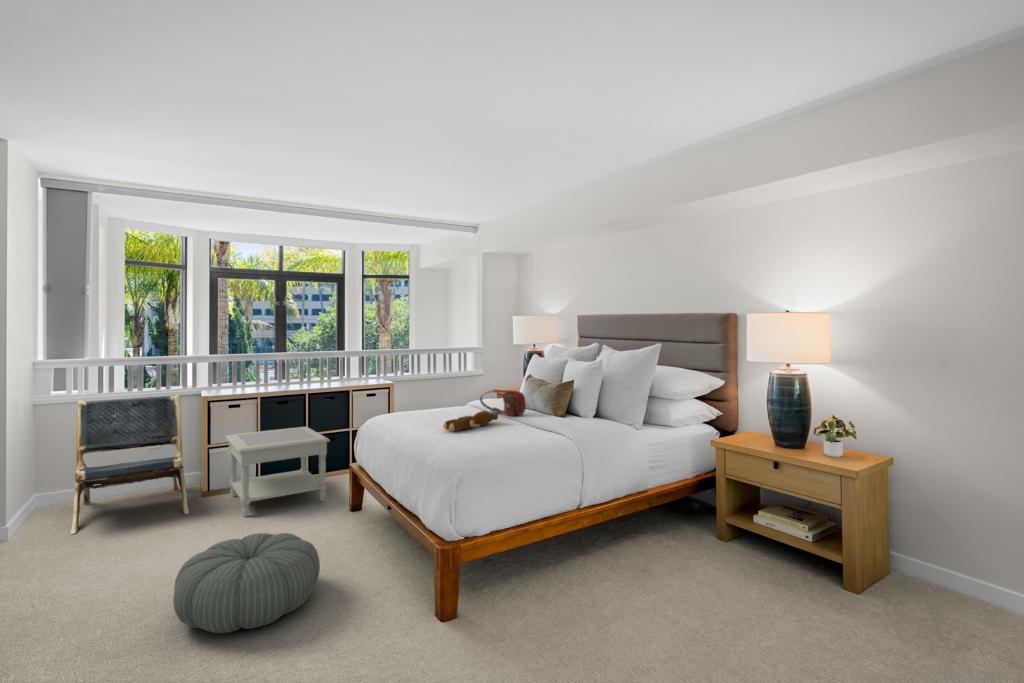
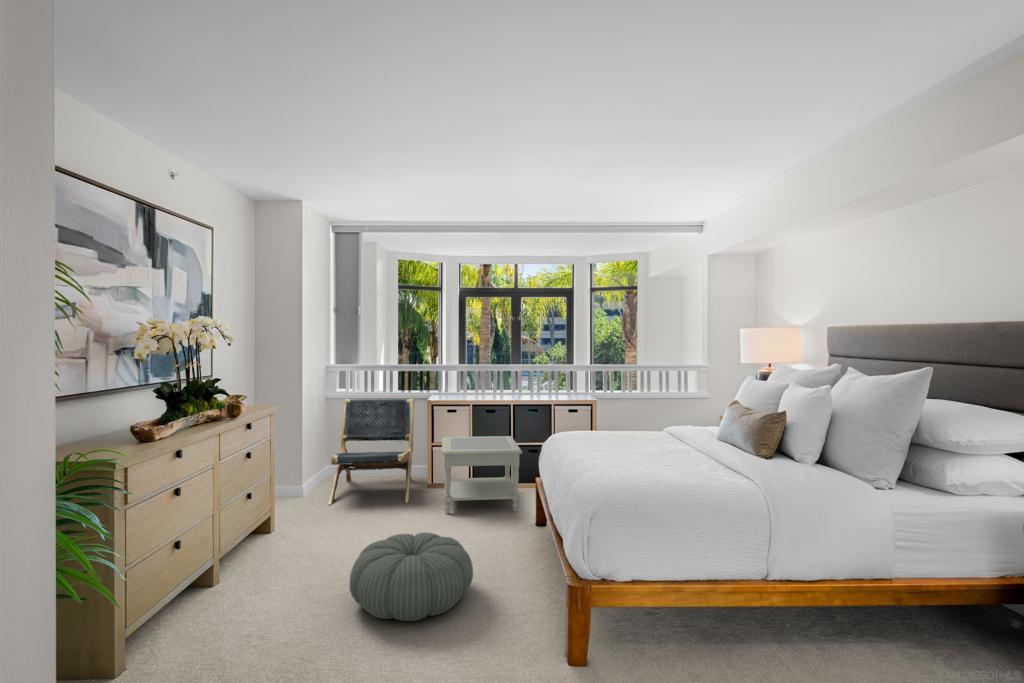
handbag: present [480,390,526,416] -> none [668,416,721,449]
teddy bear: present [443,411,498,431] -> none [611,439,678,459]

